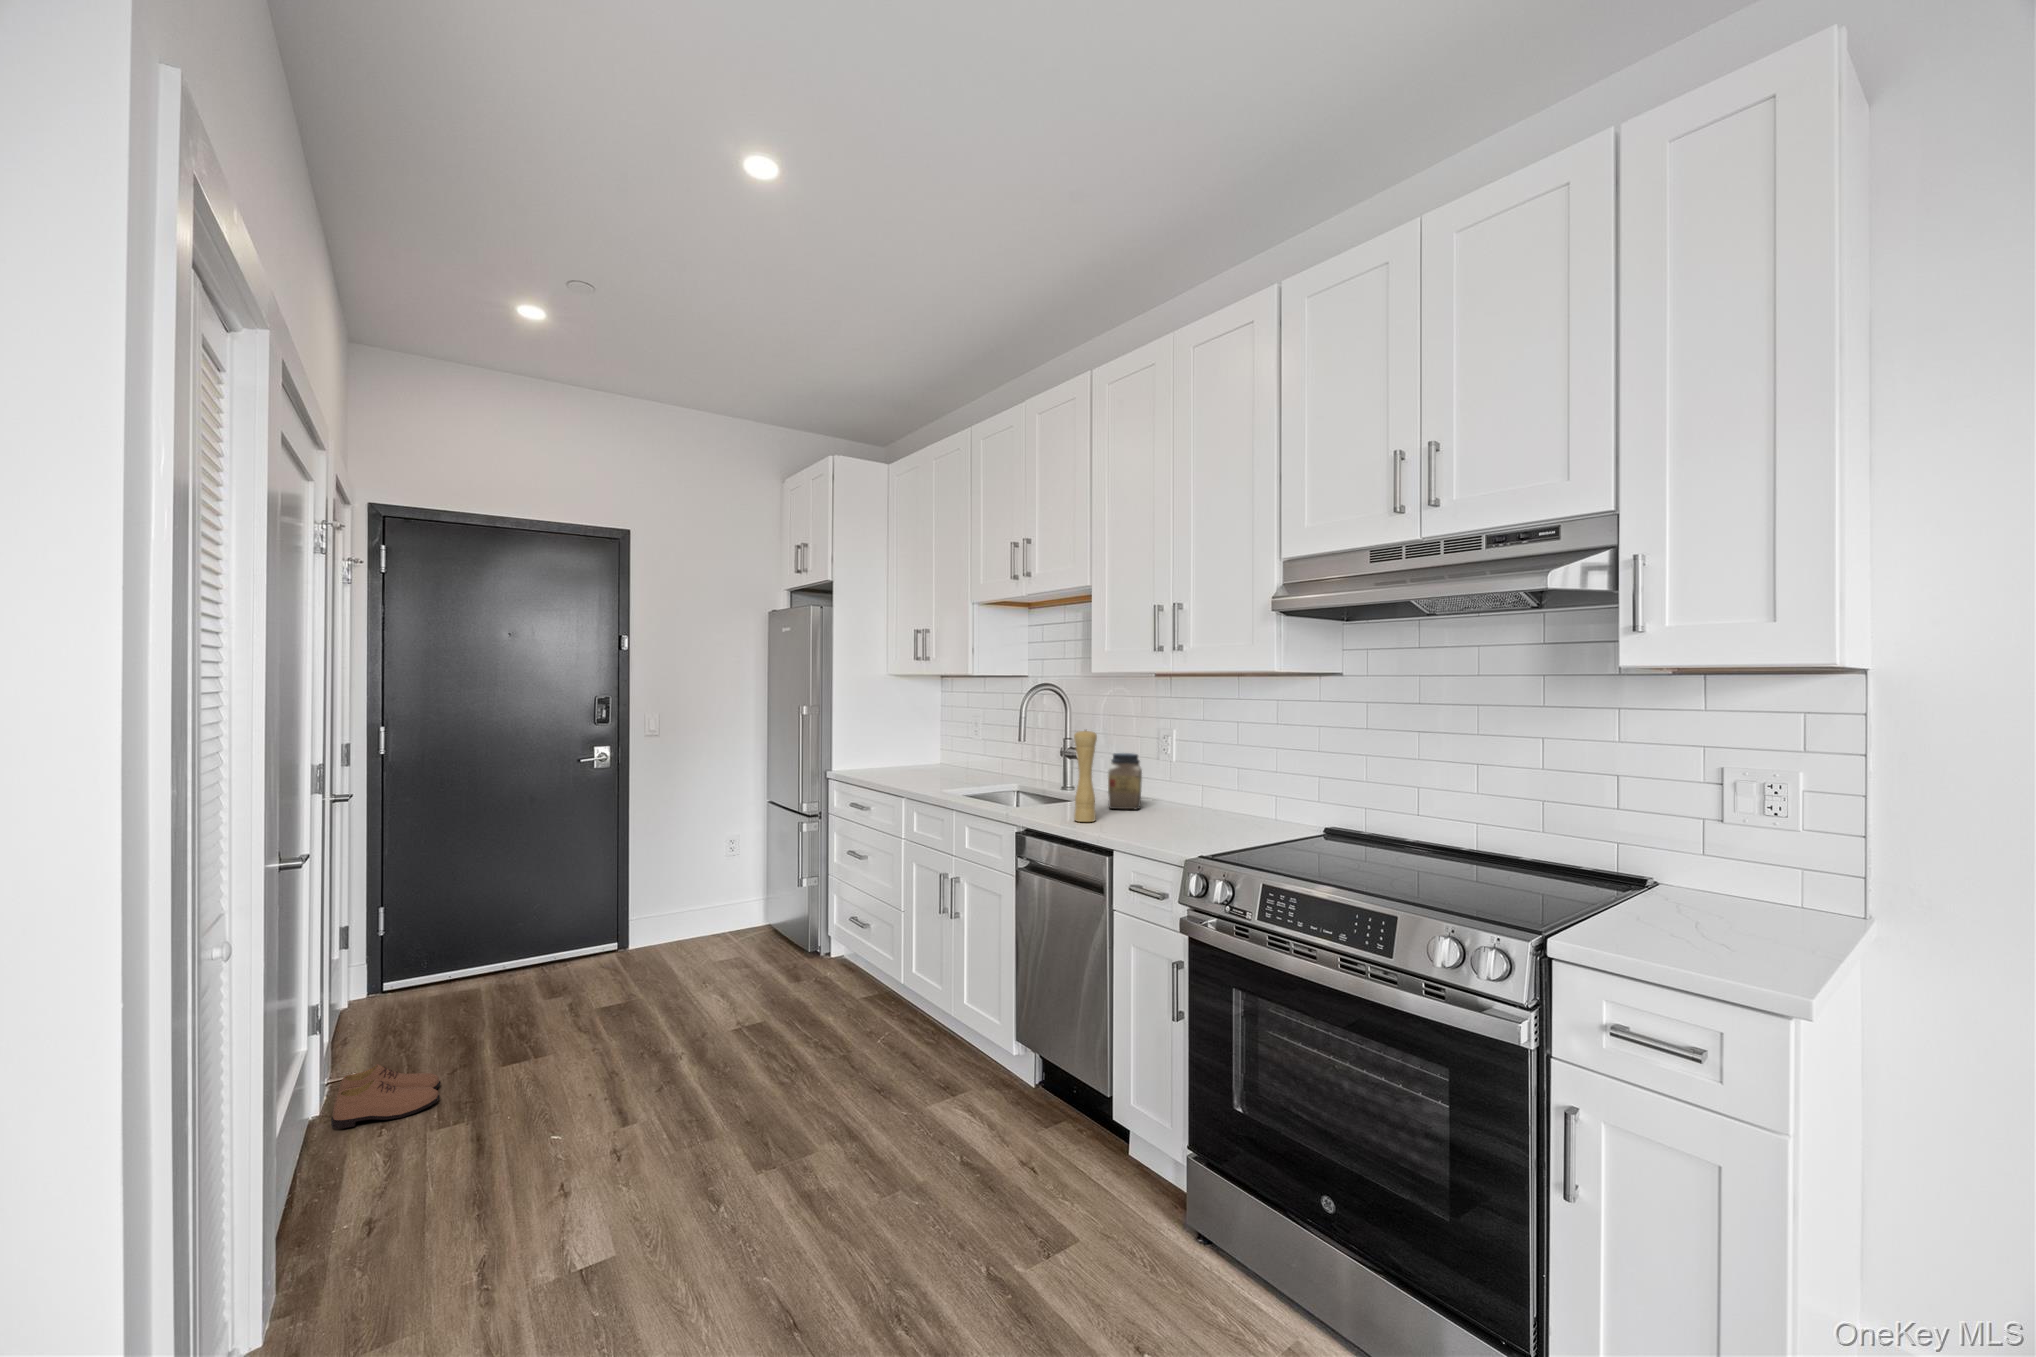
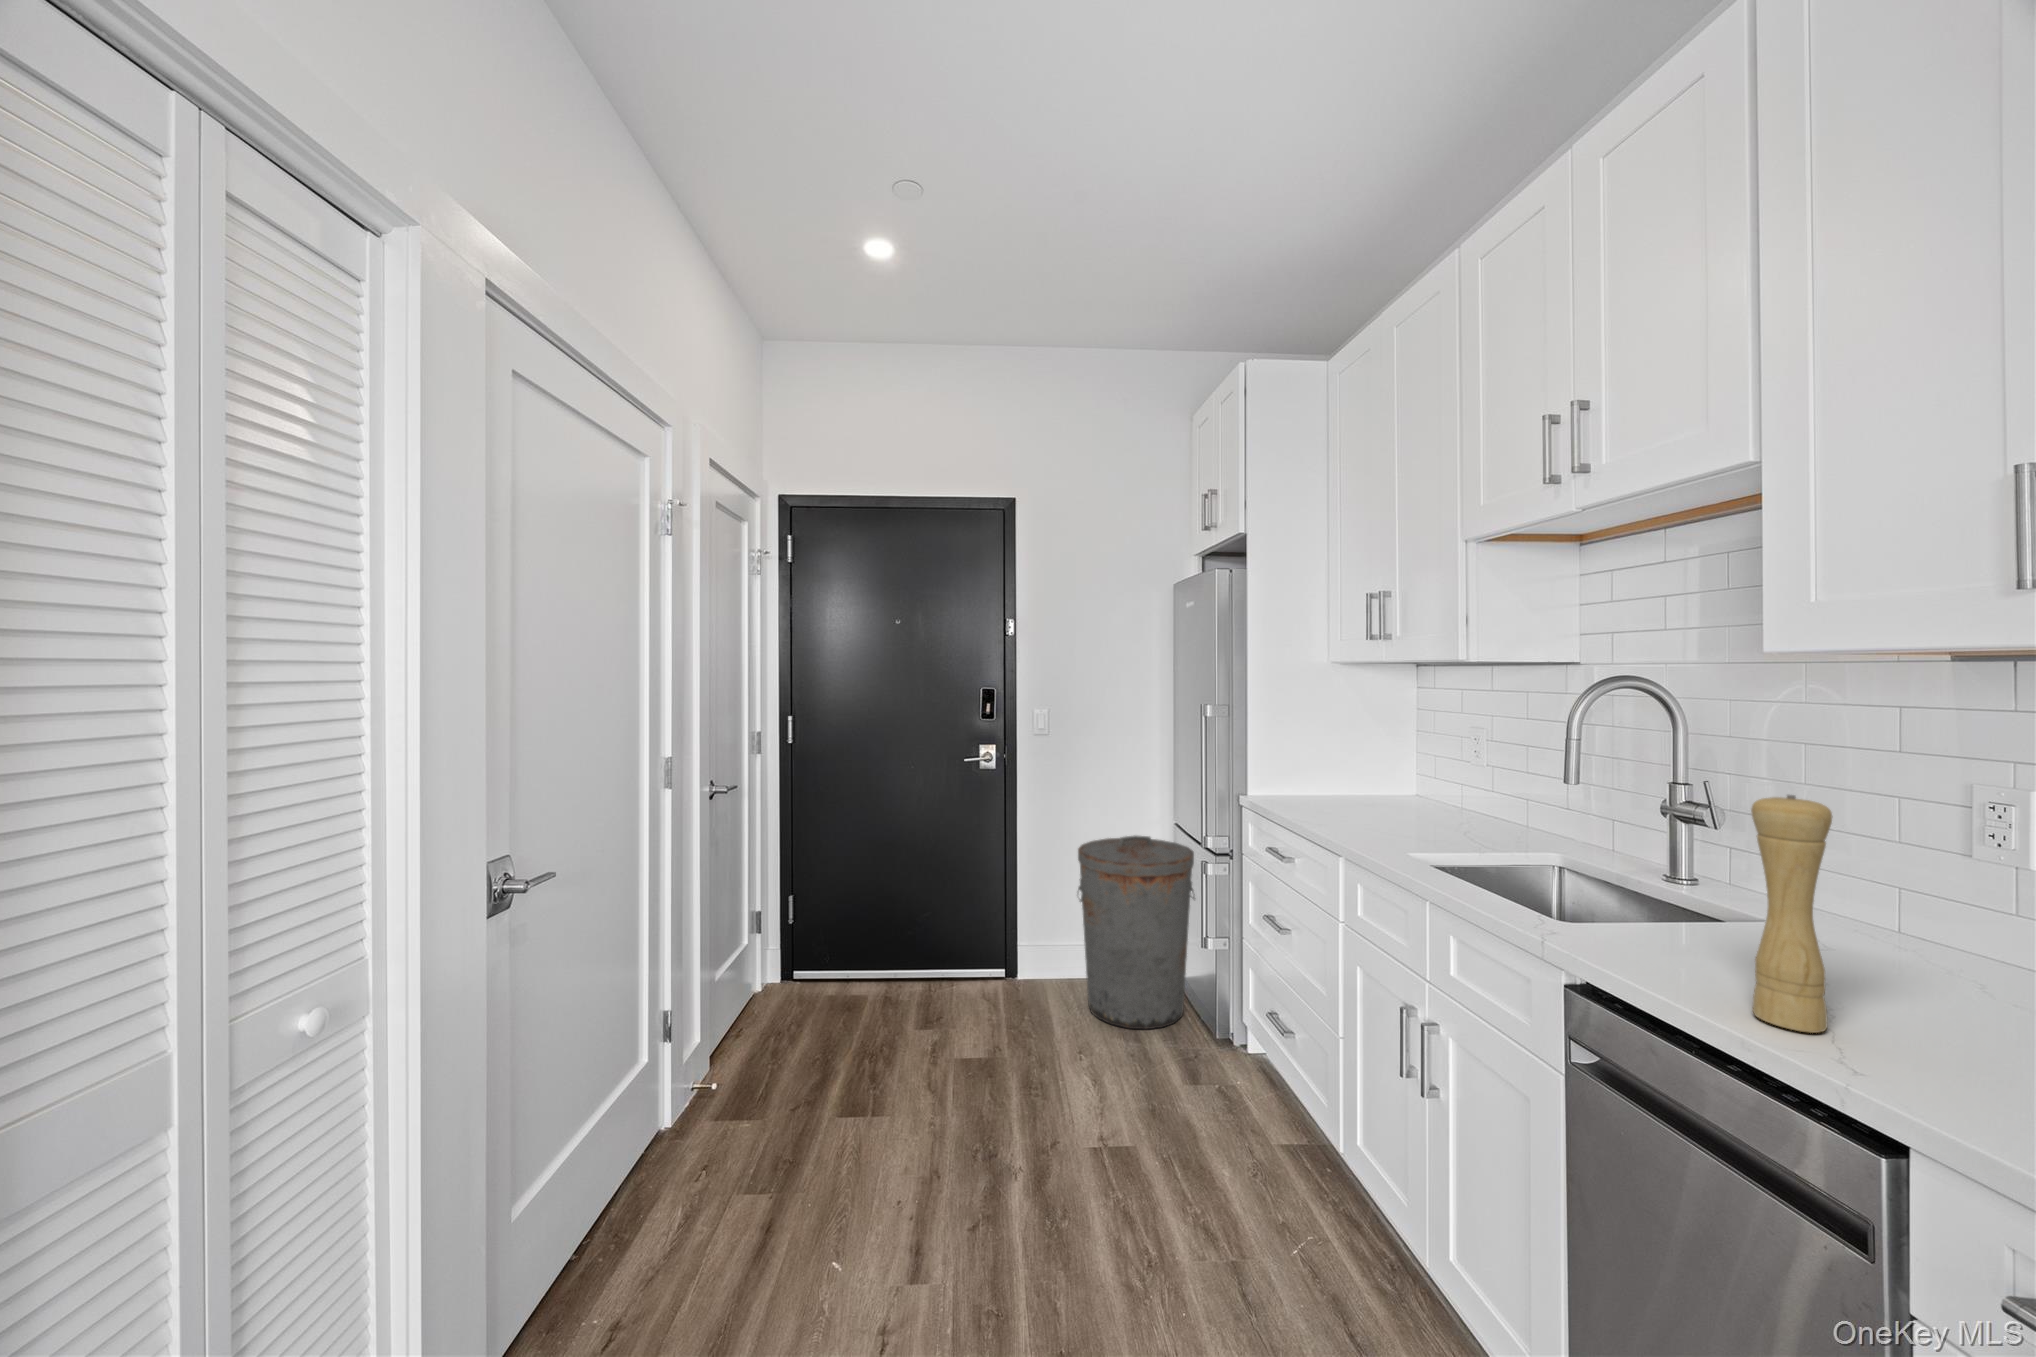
jar: present [1108,753,1142,809] -> none [1831,841,1952,993]
trash can: none [691,813,790,965] -> present [1078,836,1195,1029]
shoe: present [331,1064,440,1128] -> none [649,1097,764,1177]

